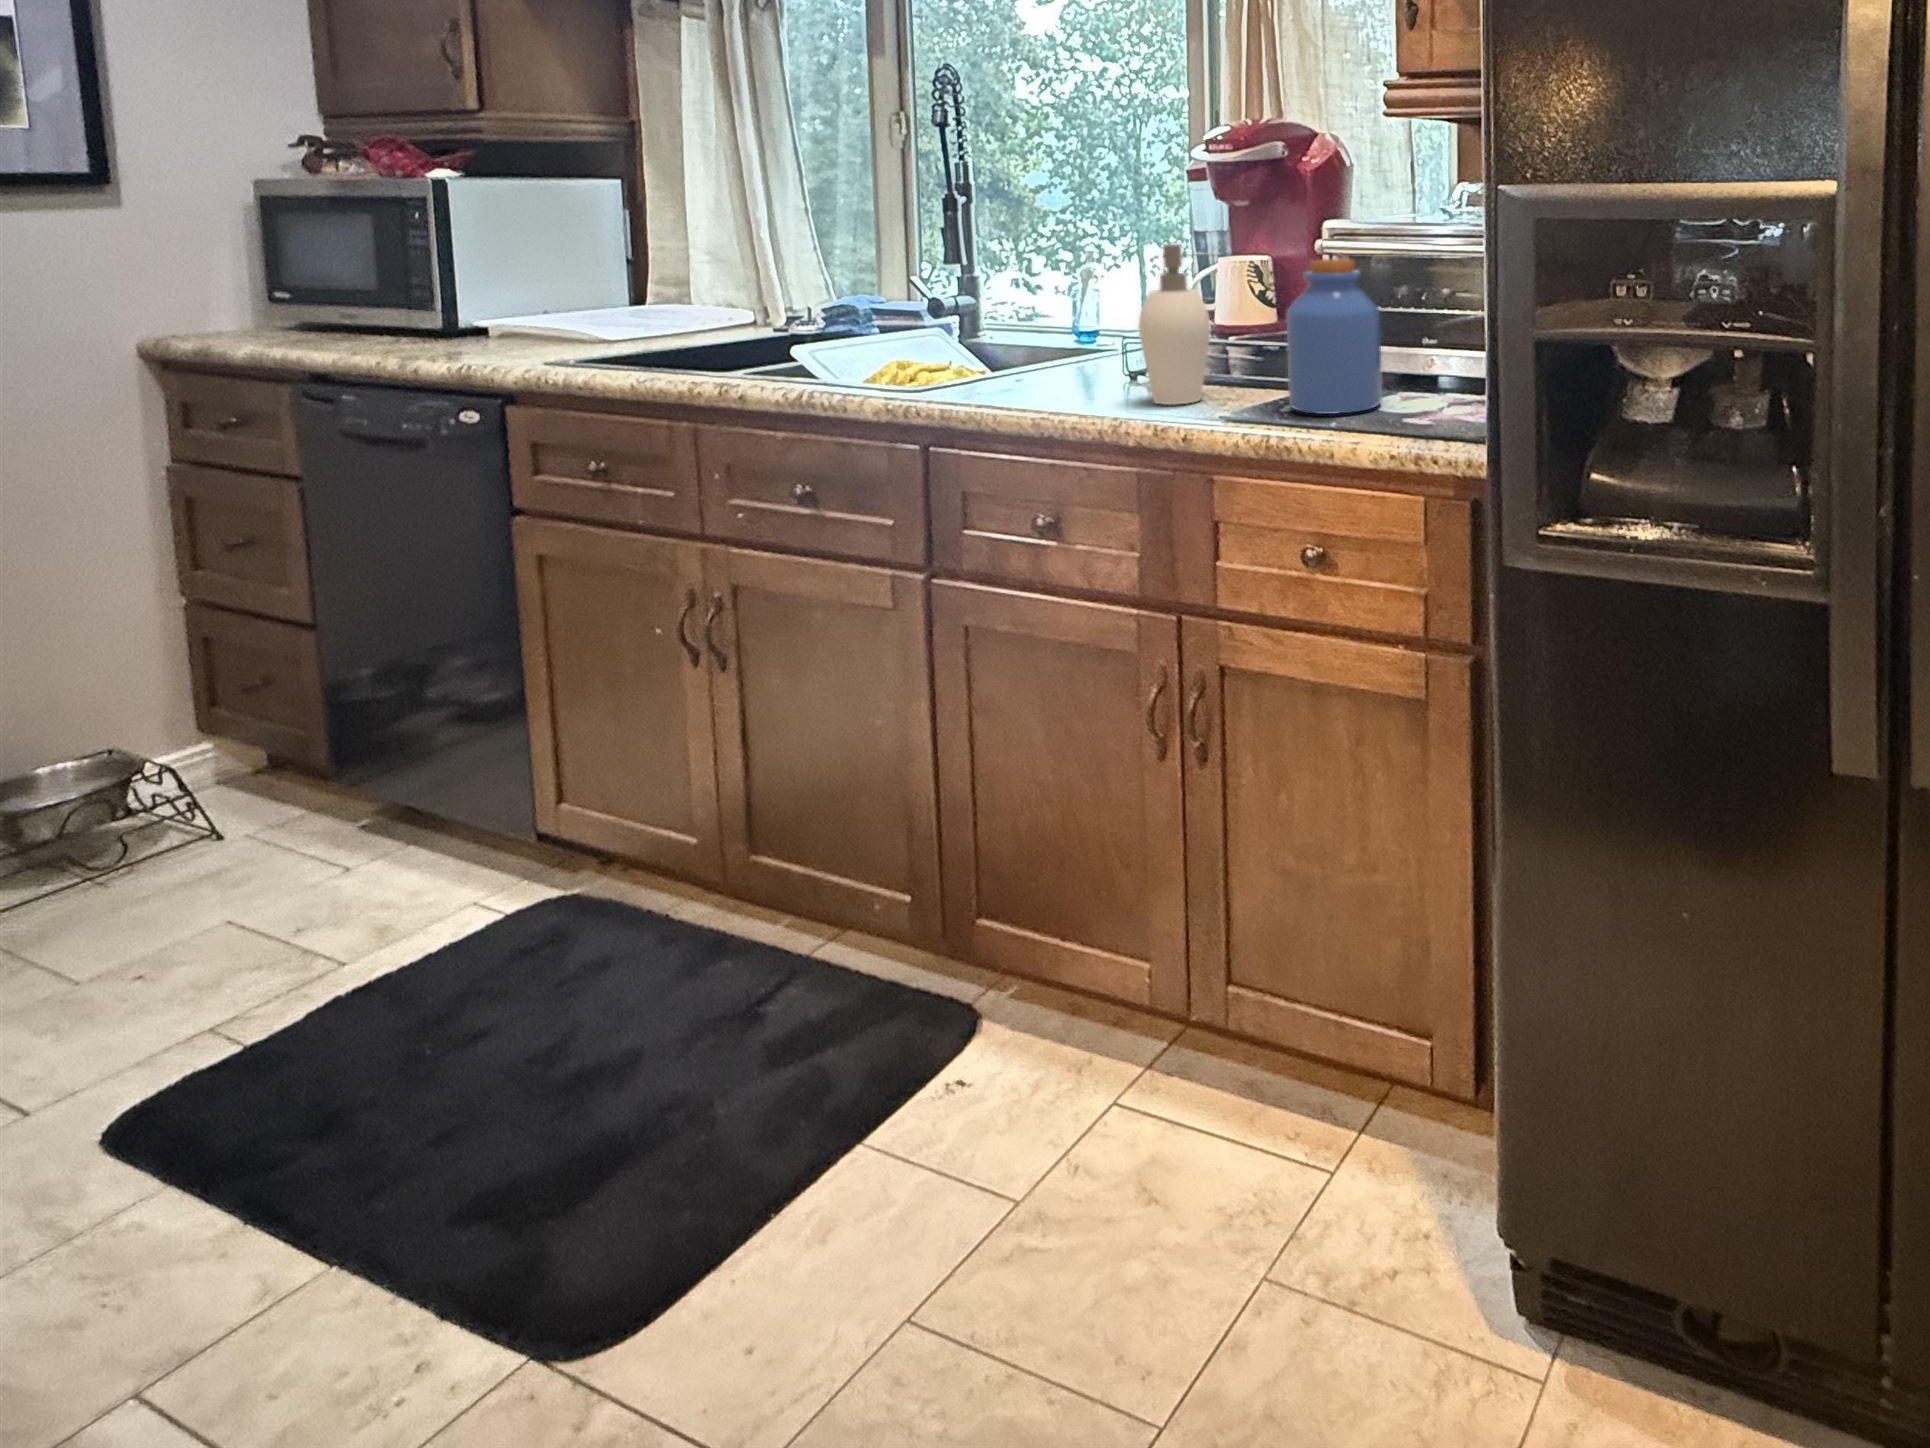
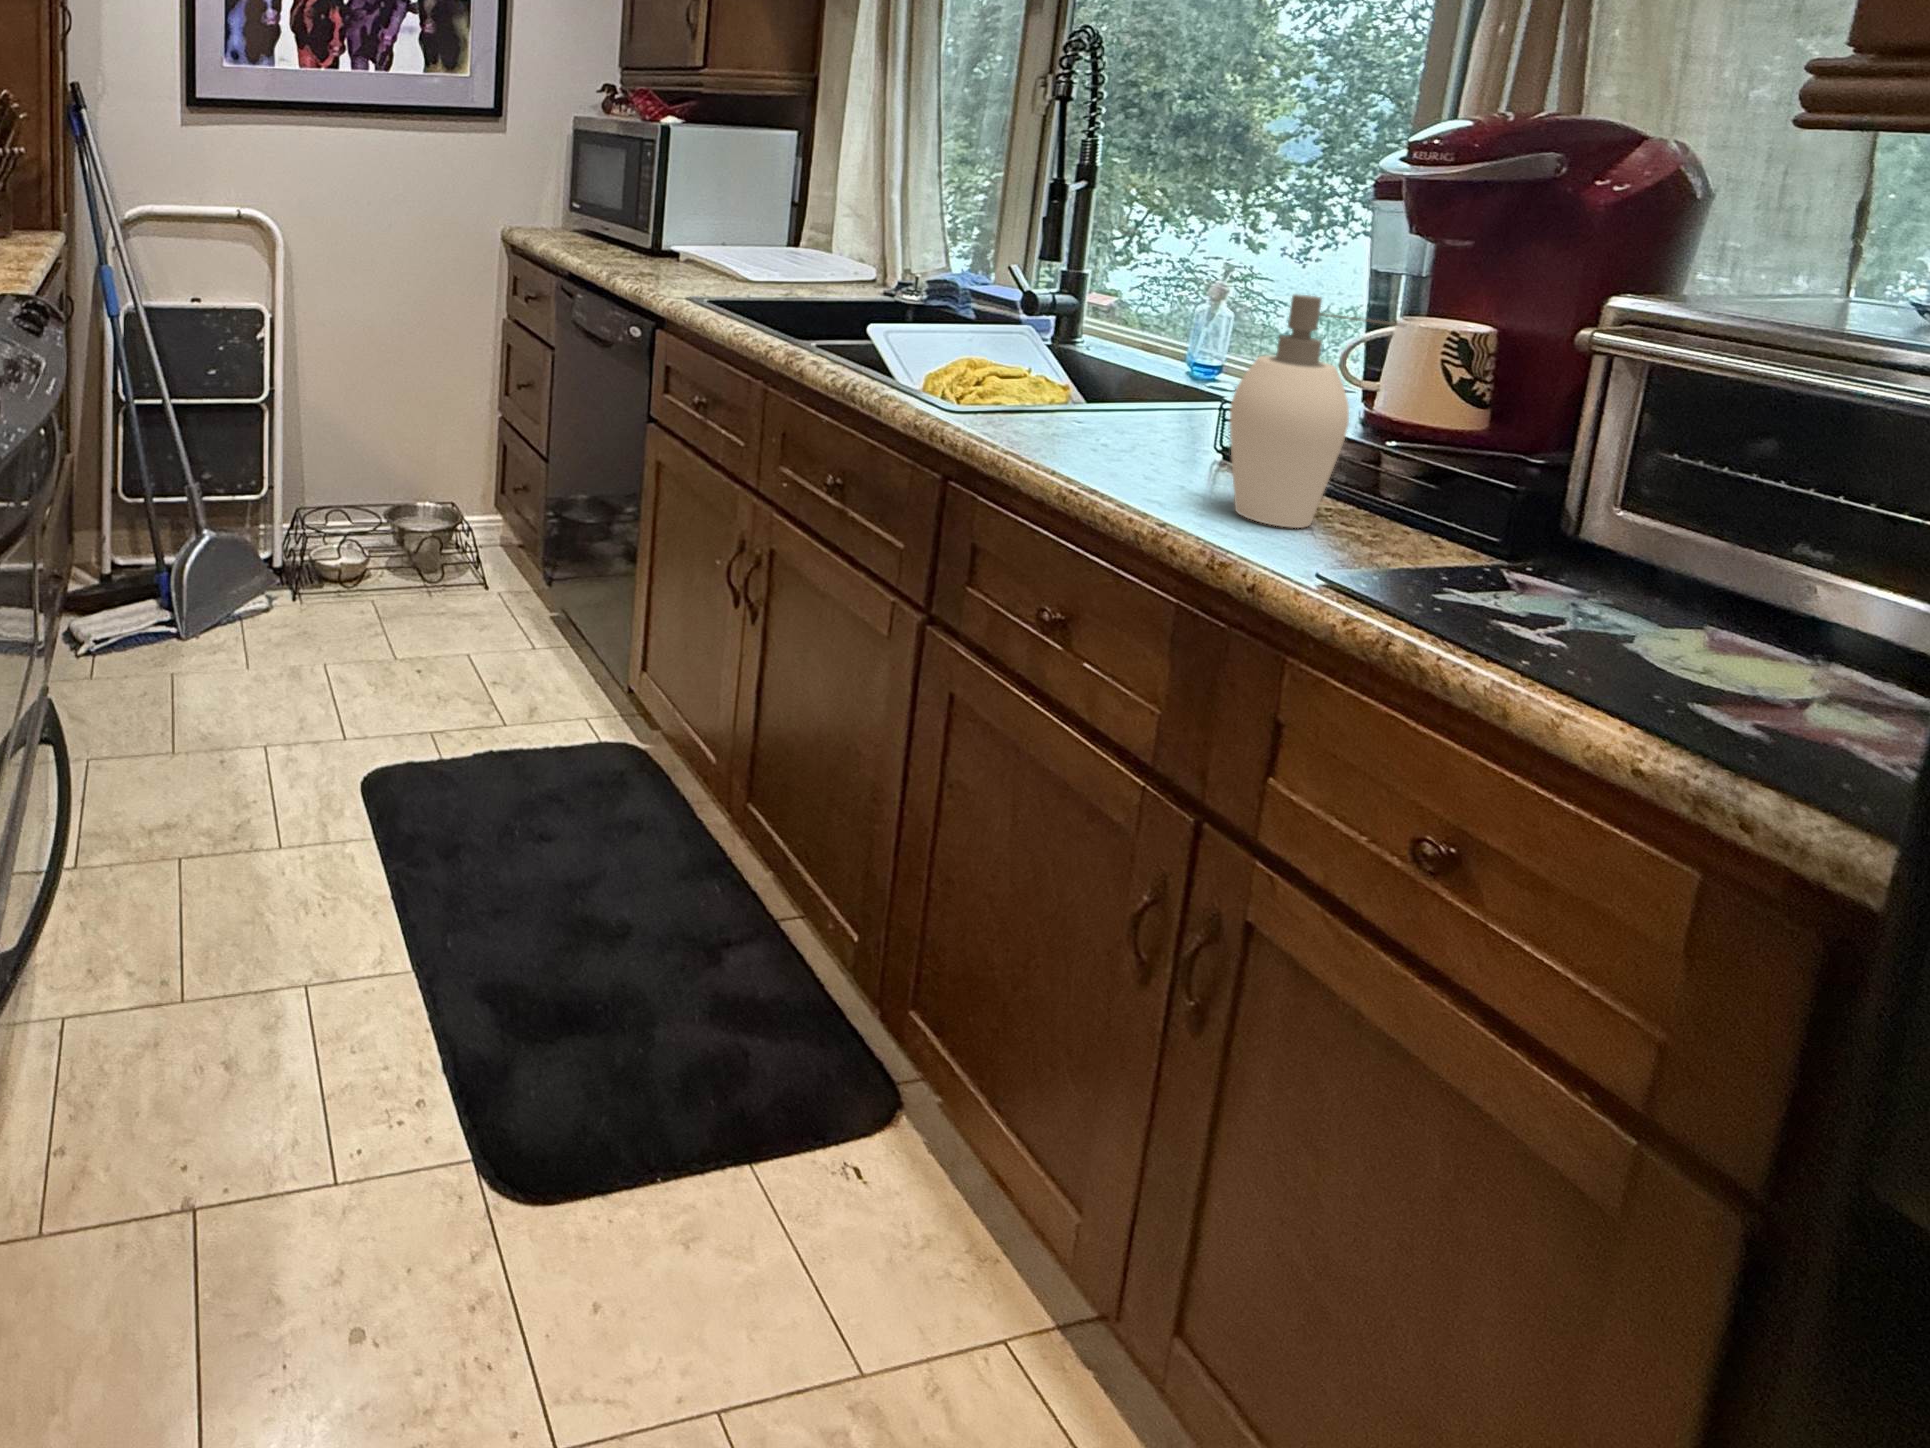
jar: present [1287,259,1382,414] -> none [1458,366,1694,645]

